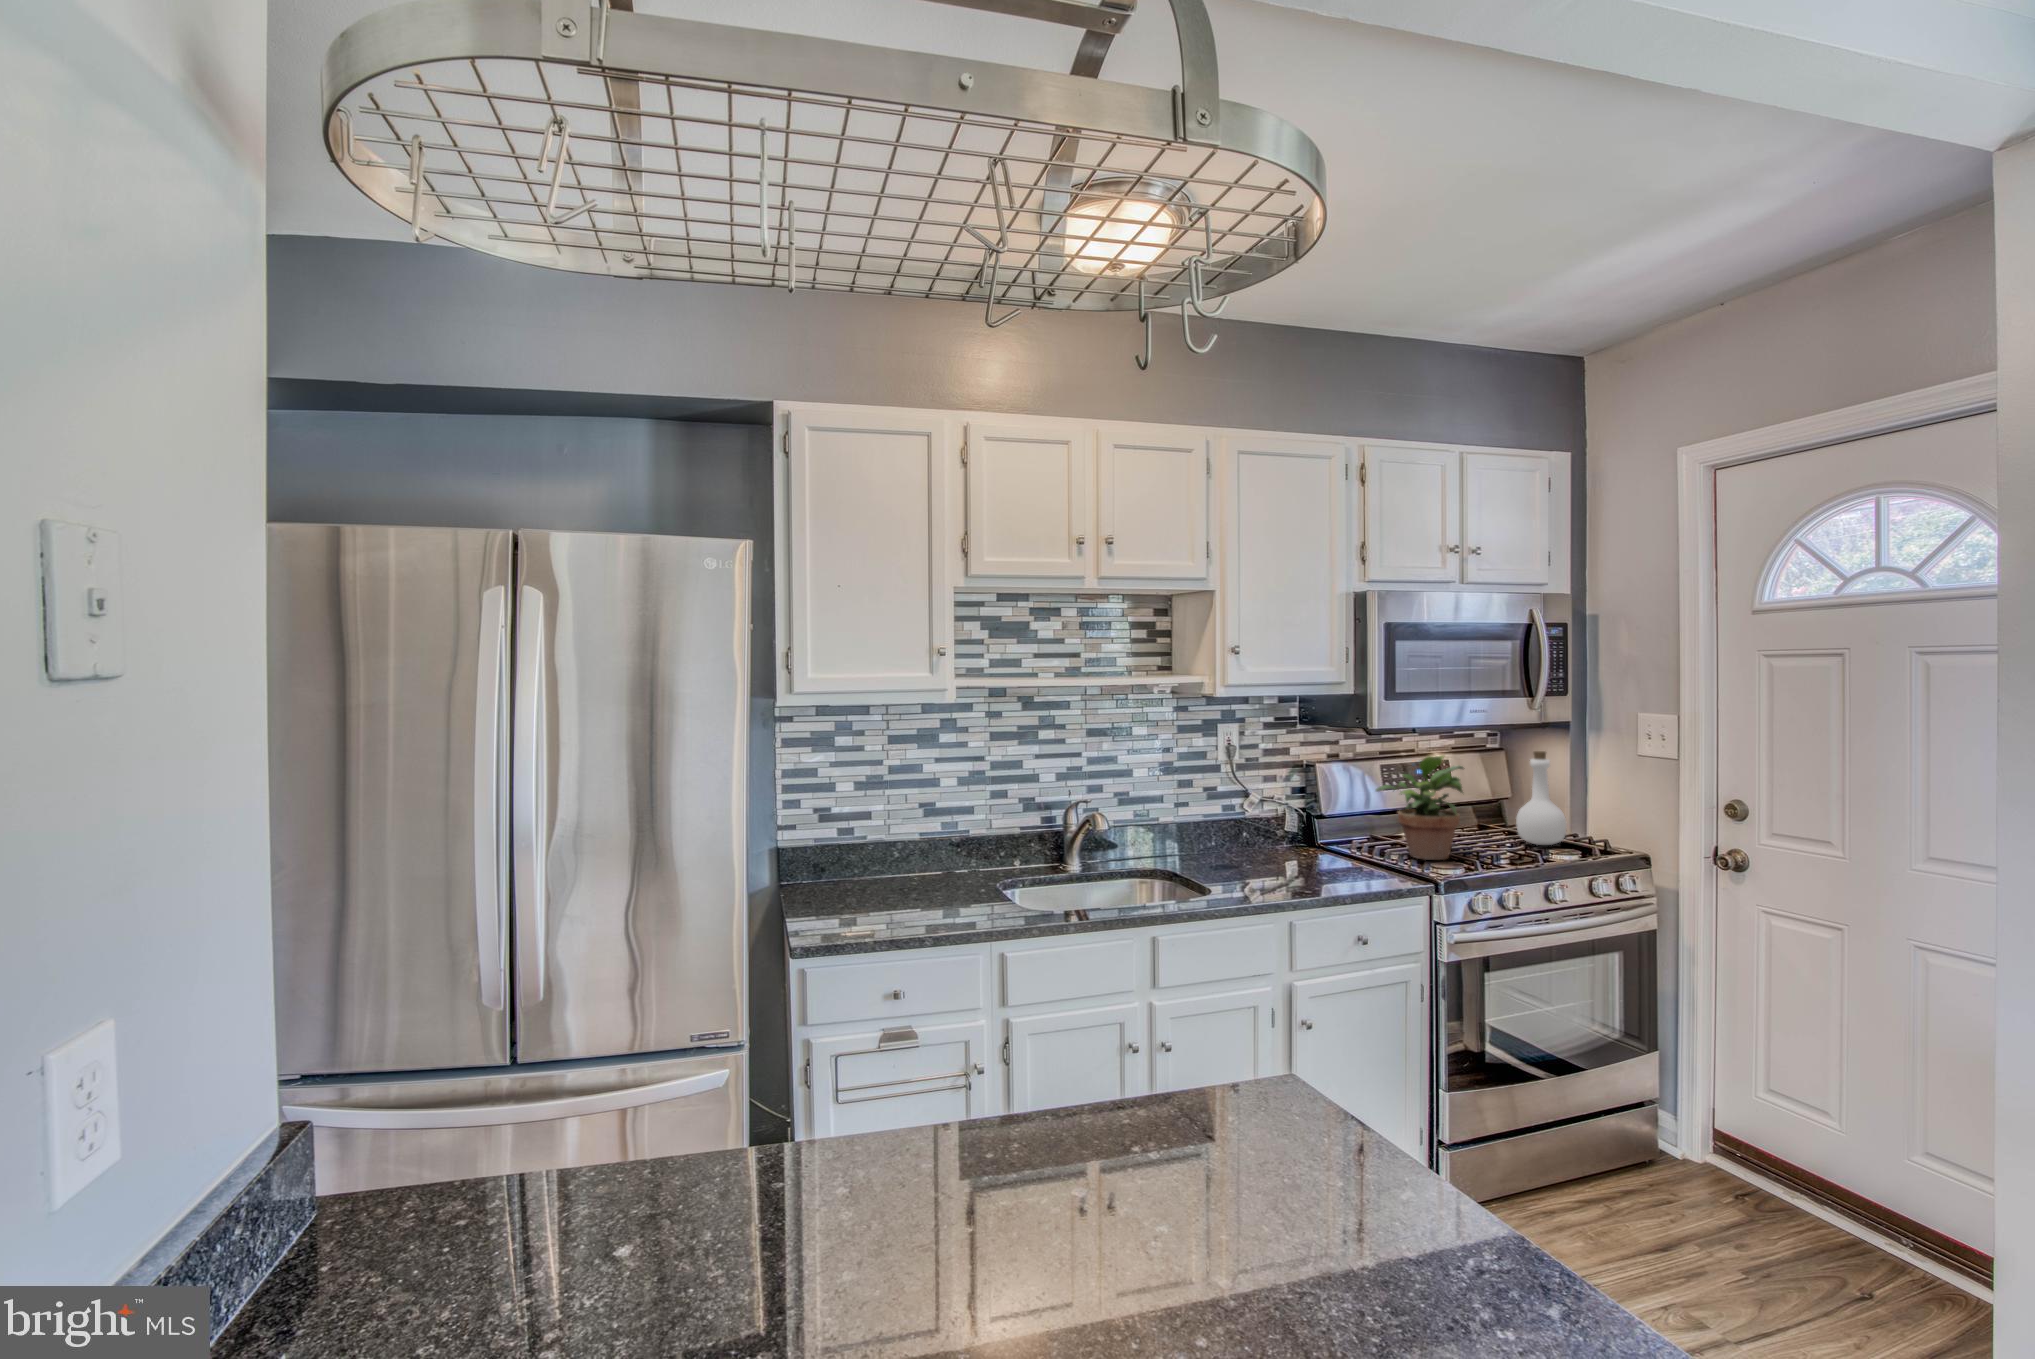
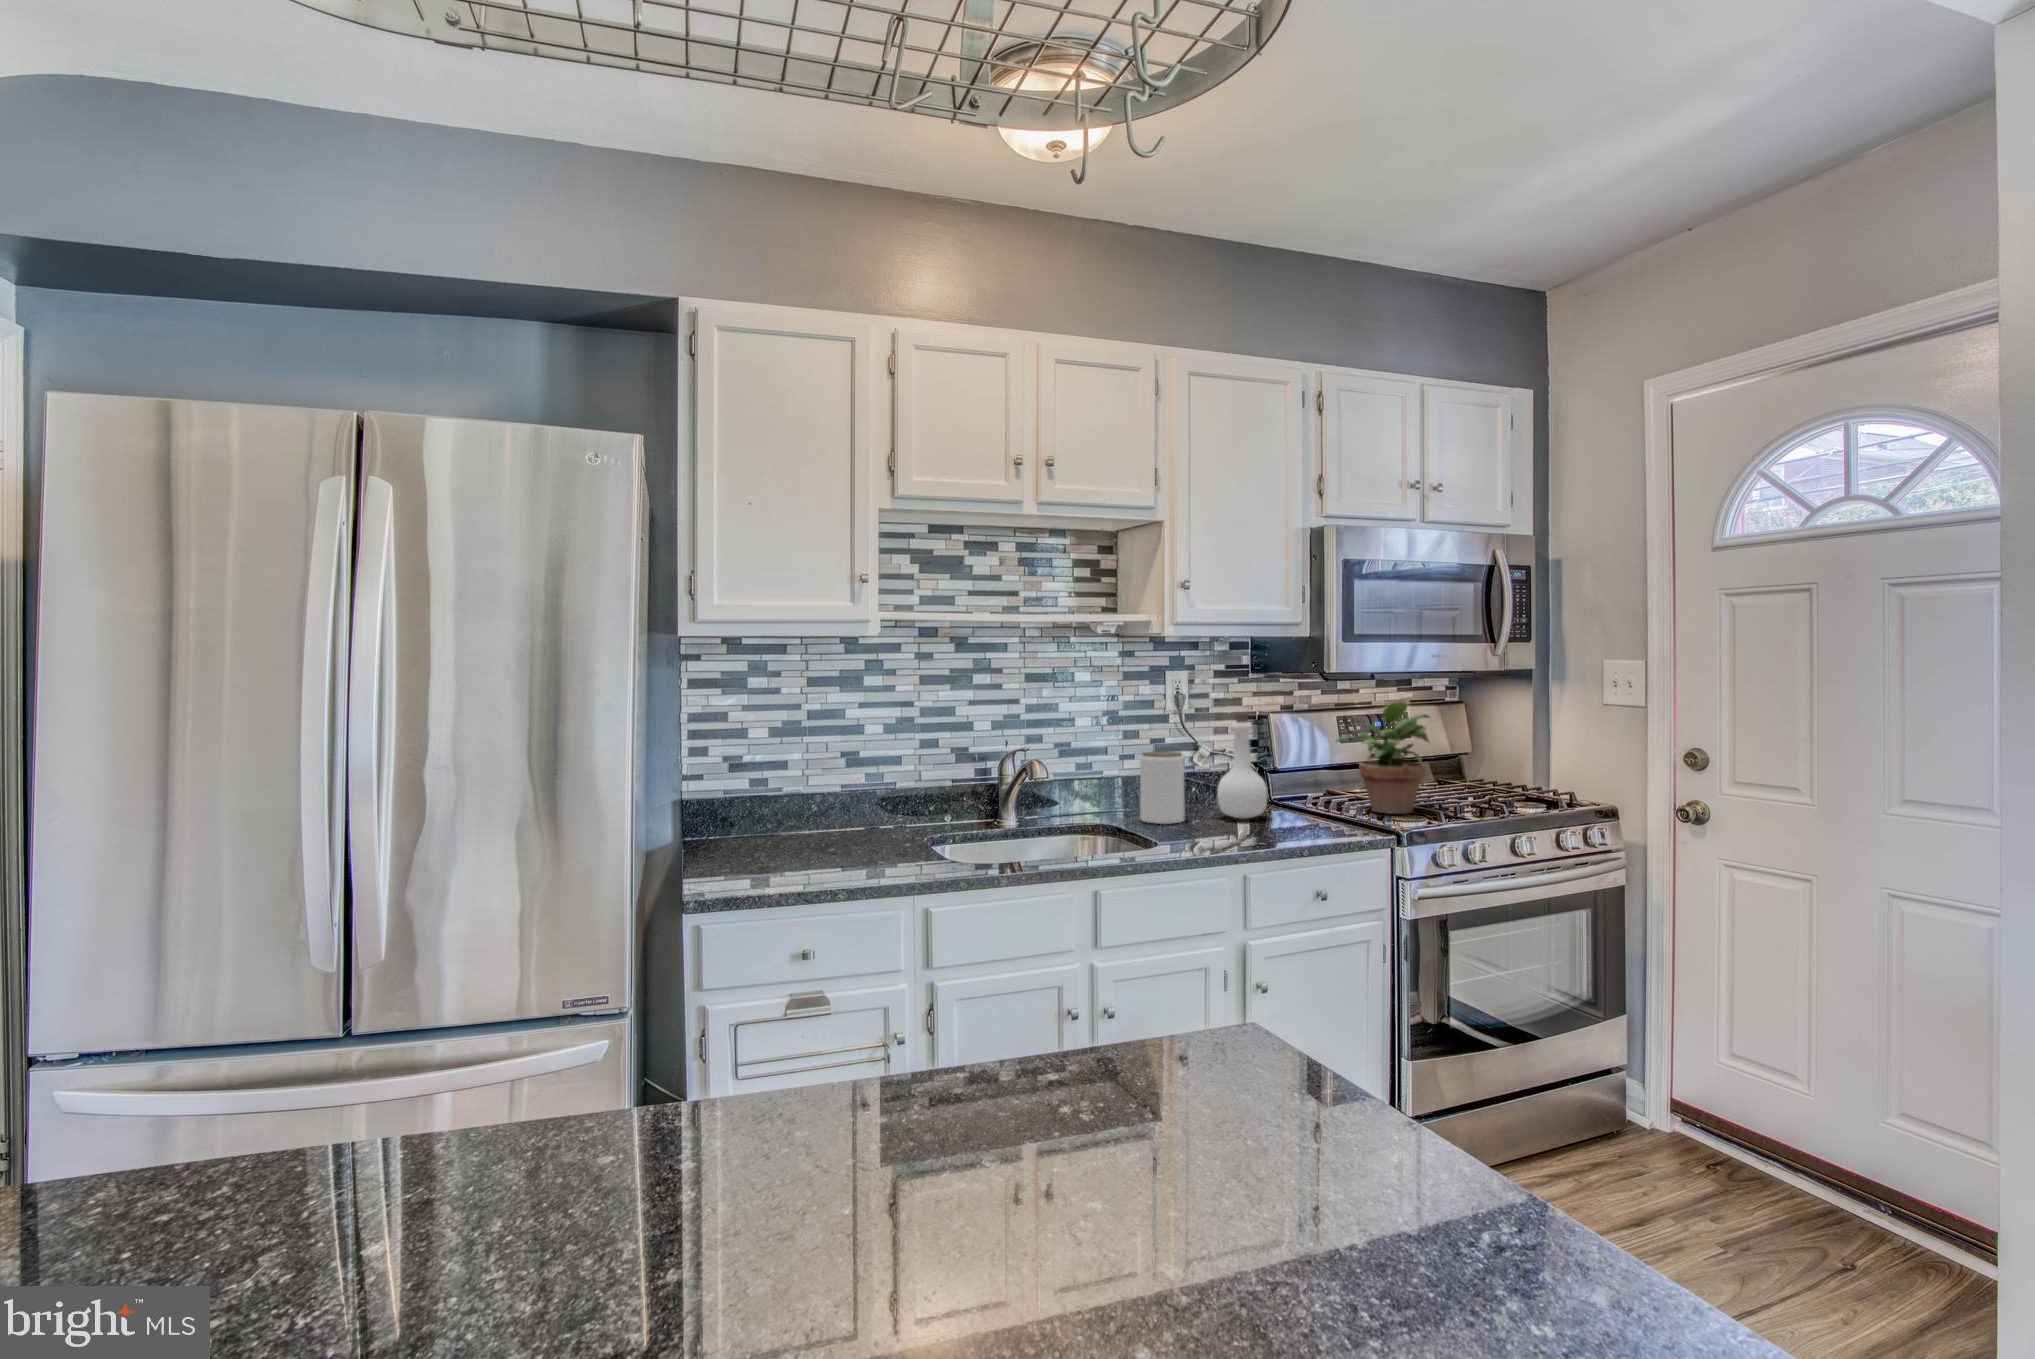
bottle: present [1516,751,1567,845] -> present [1217,713,1268,819]
jar: none [1193,800,1234,868] -> present [1140,752,1185,824]

